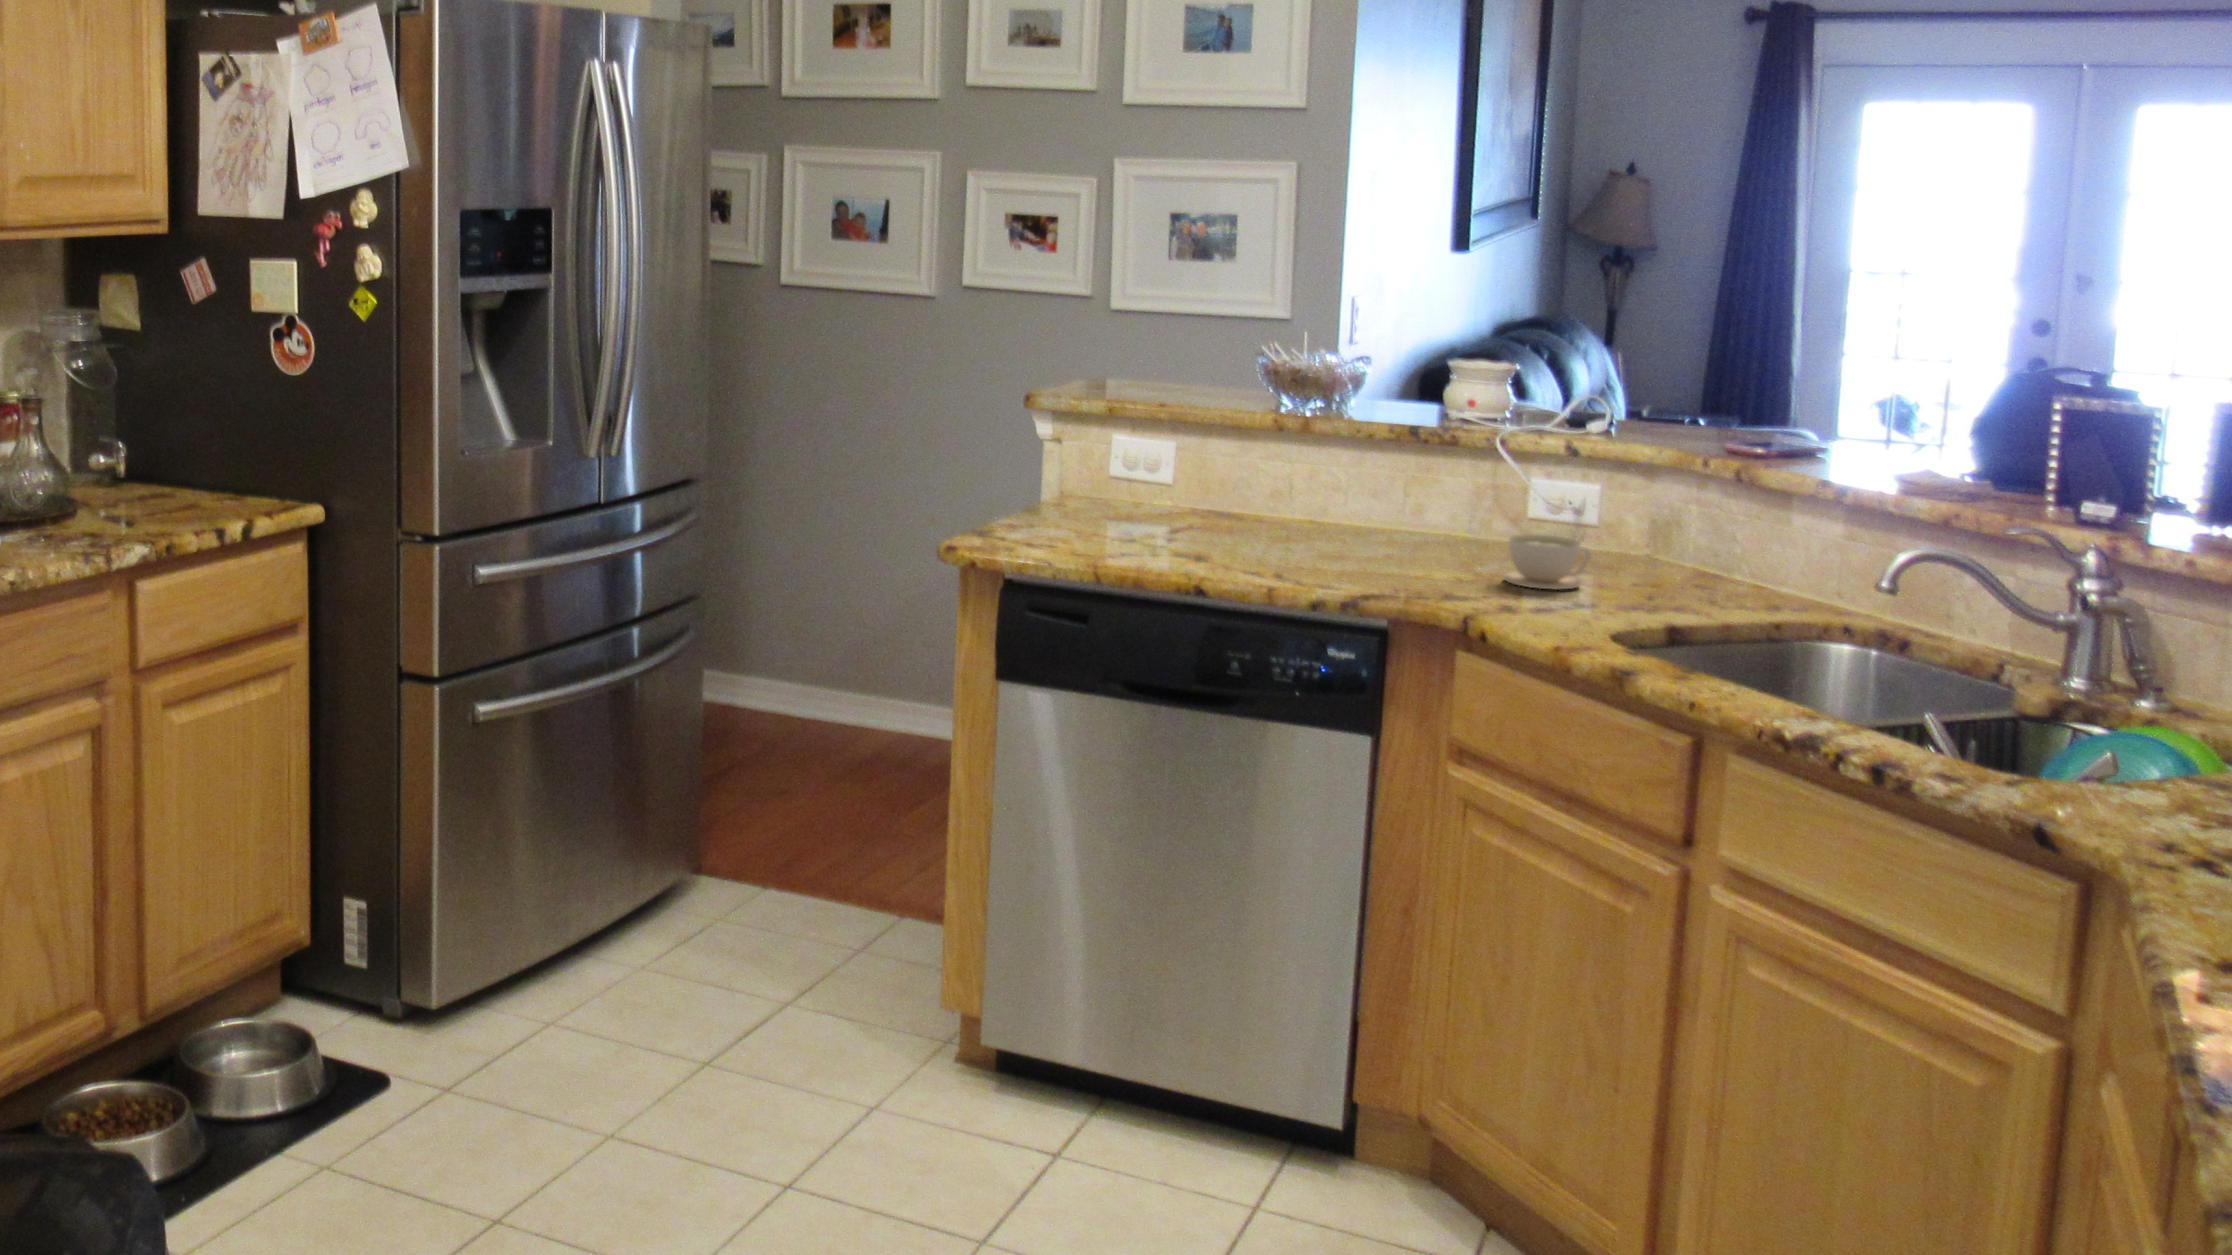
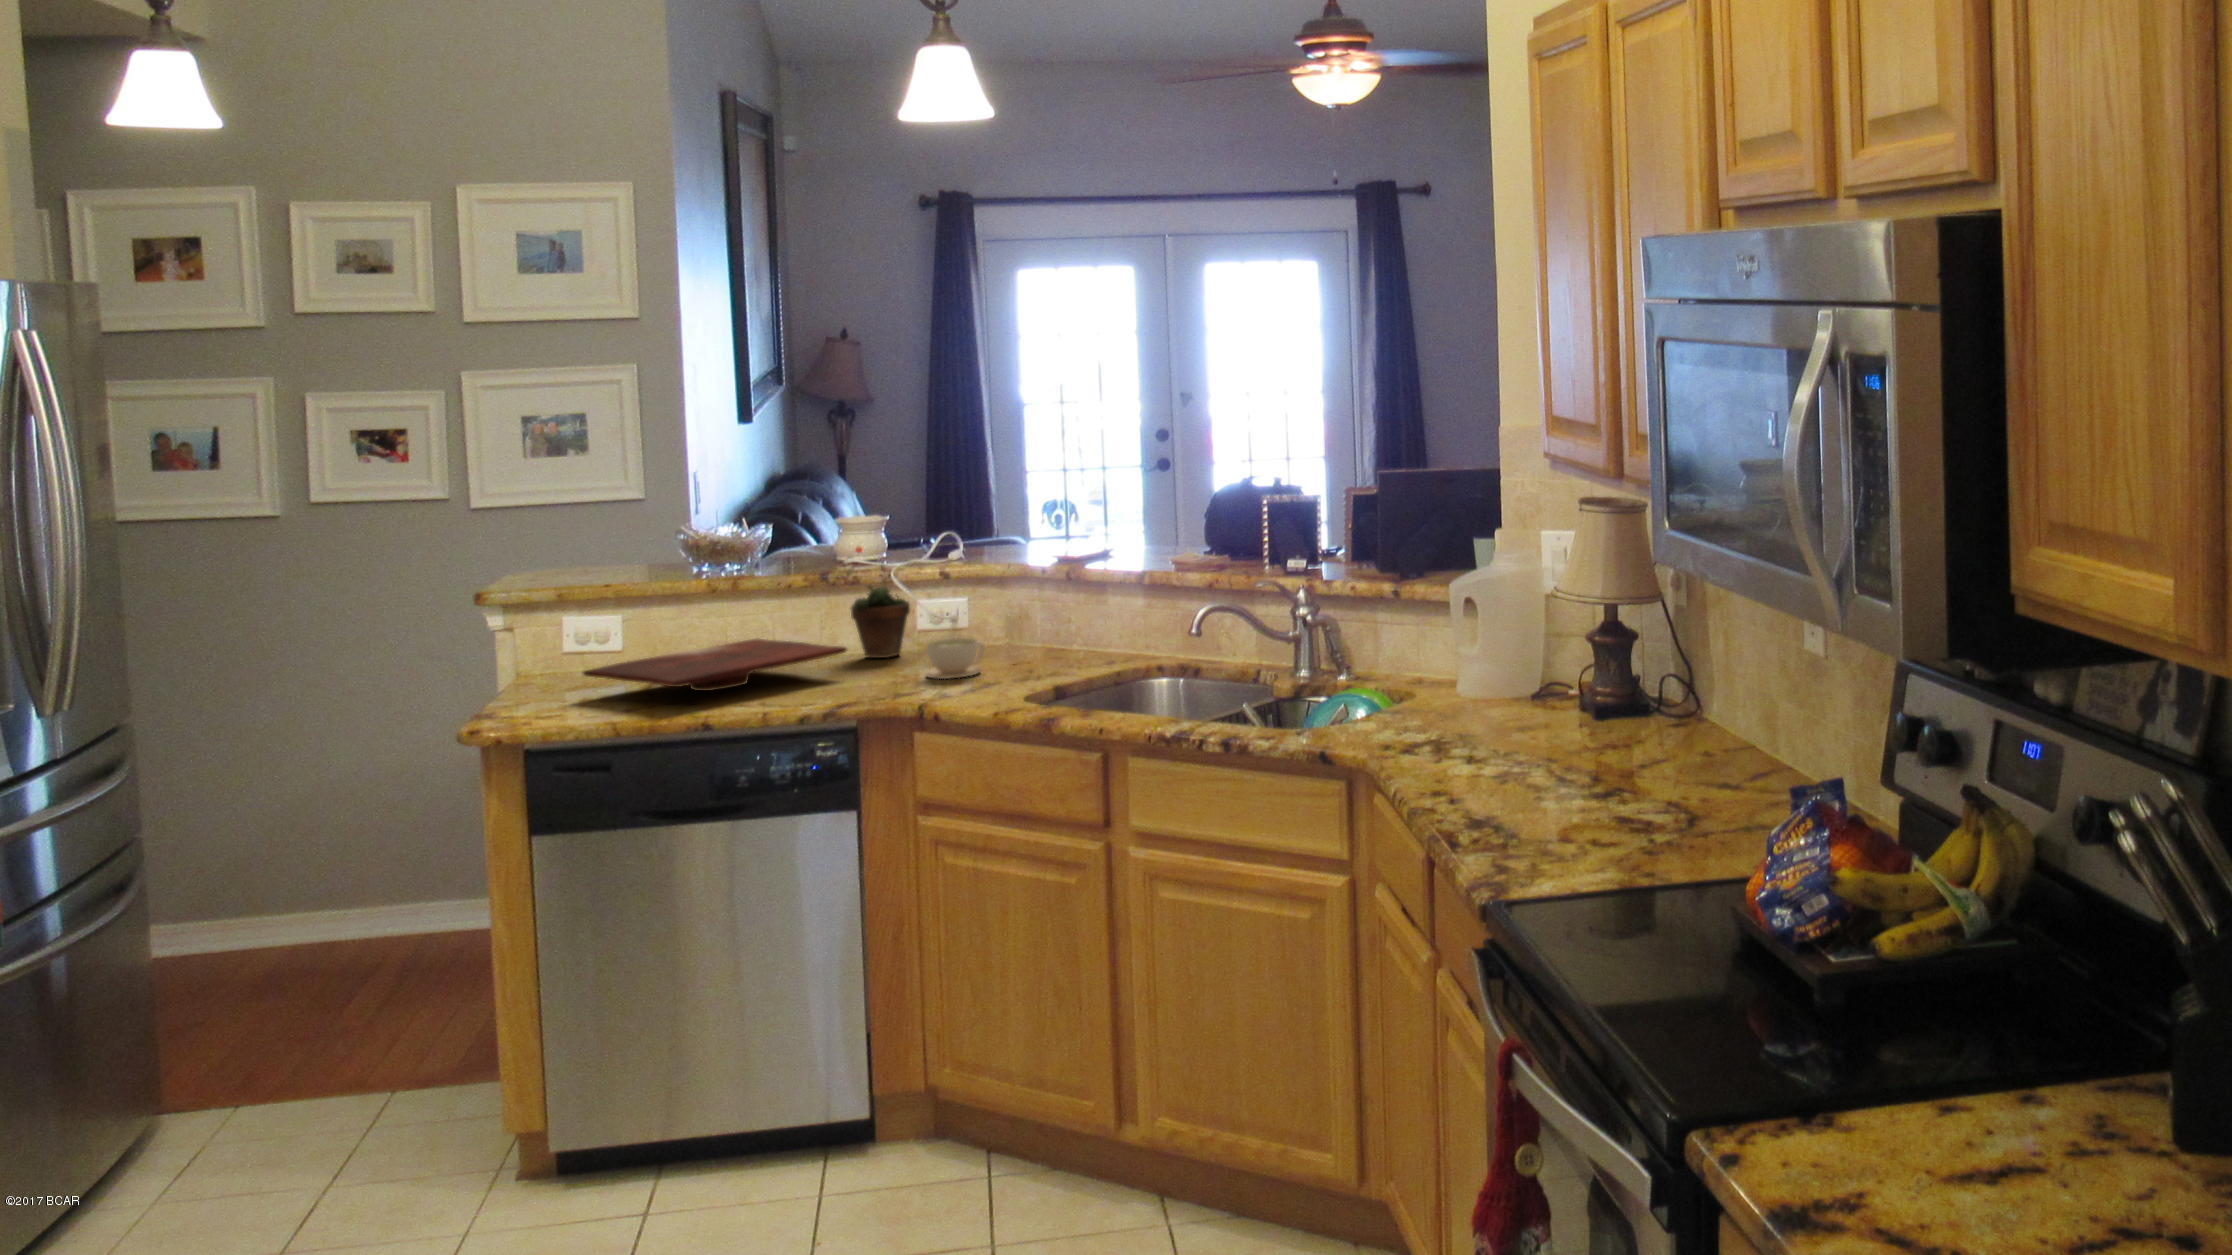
succulent plant: none [1437,421,1515,546] -> present [850,566,910,658]
cutting board: none [1103,495,1411,548] -> present [583,639,847,691]

